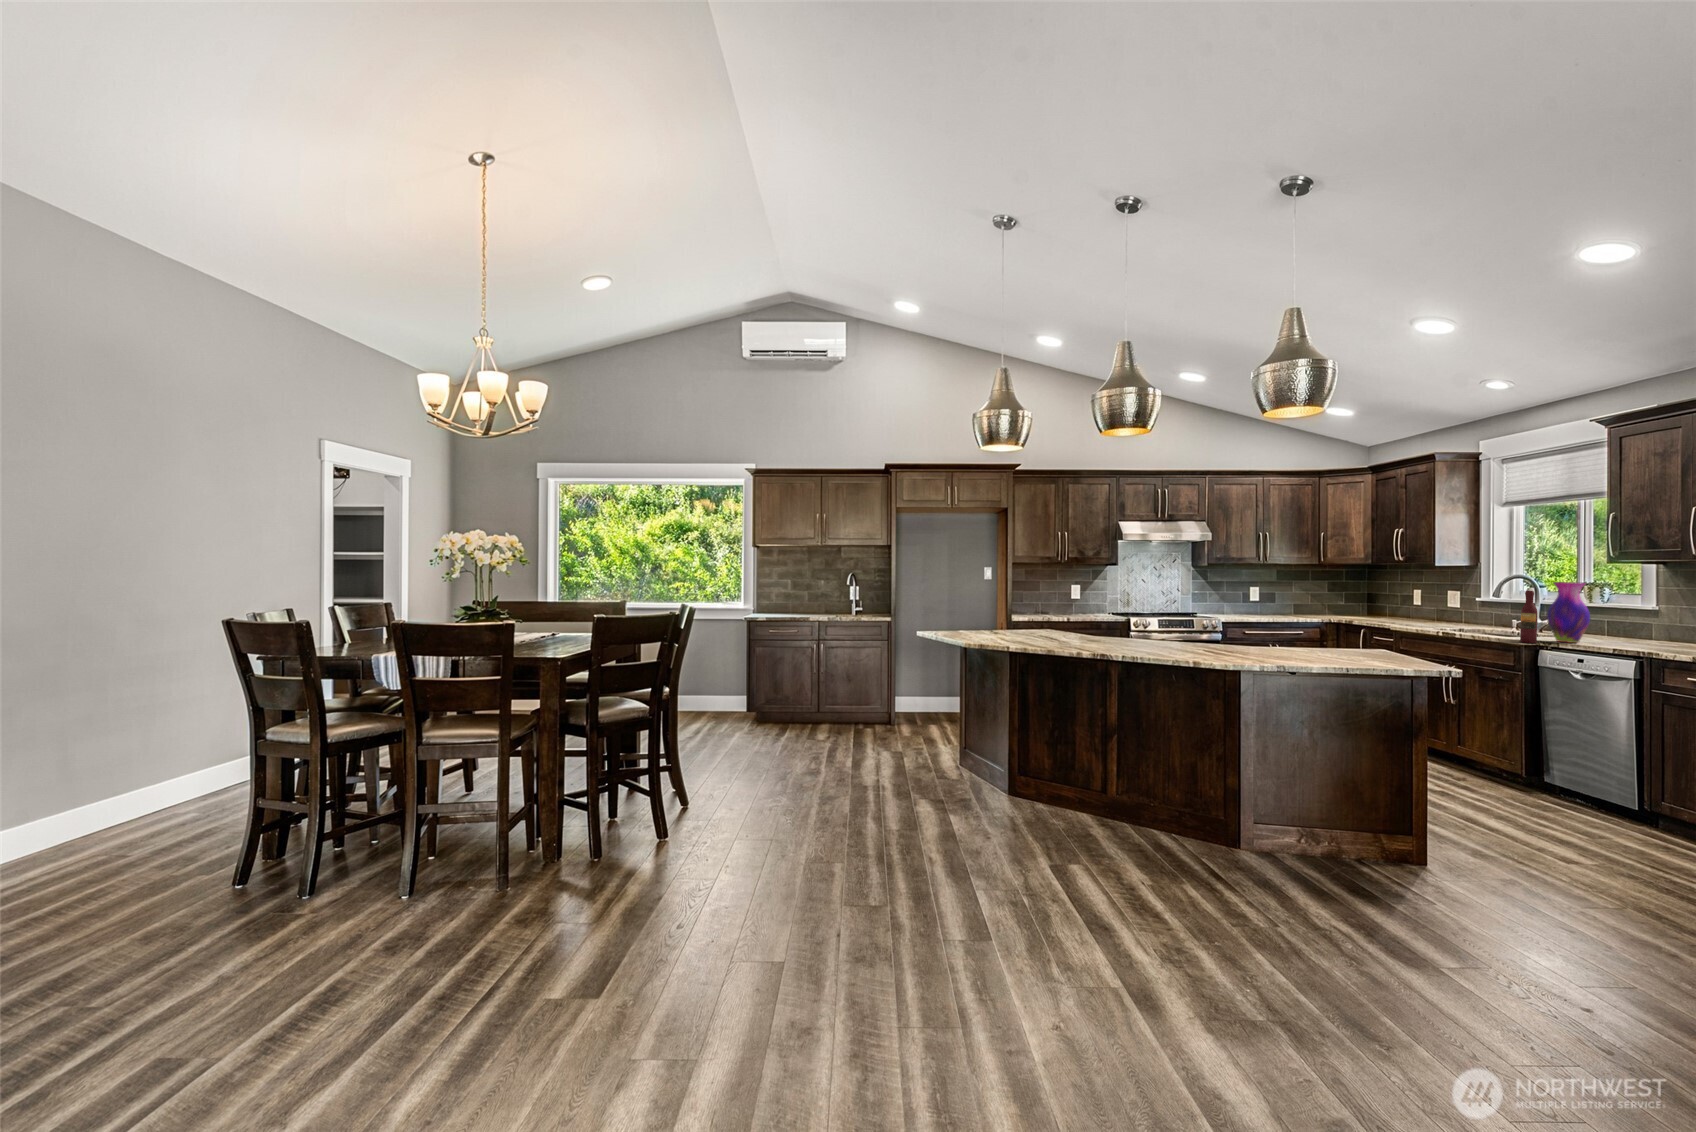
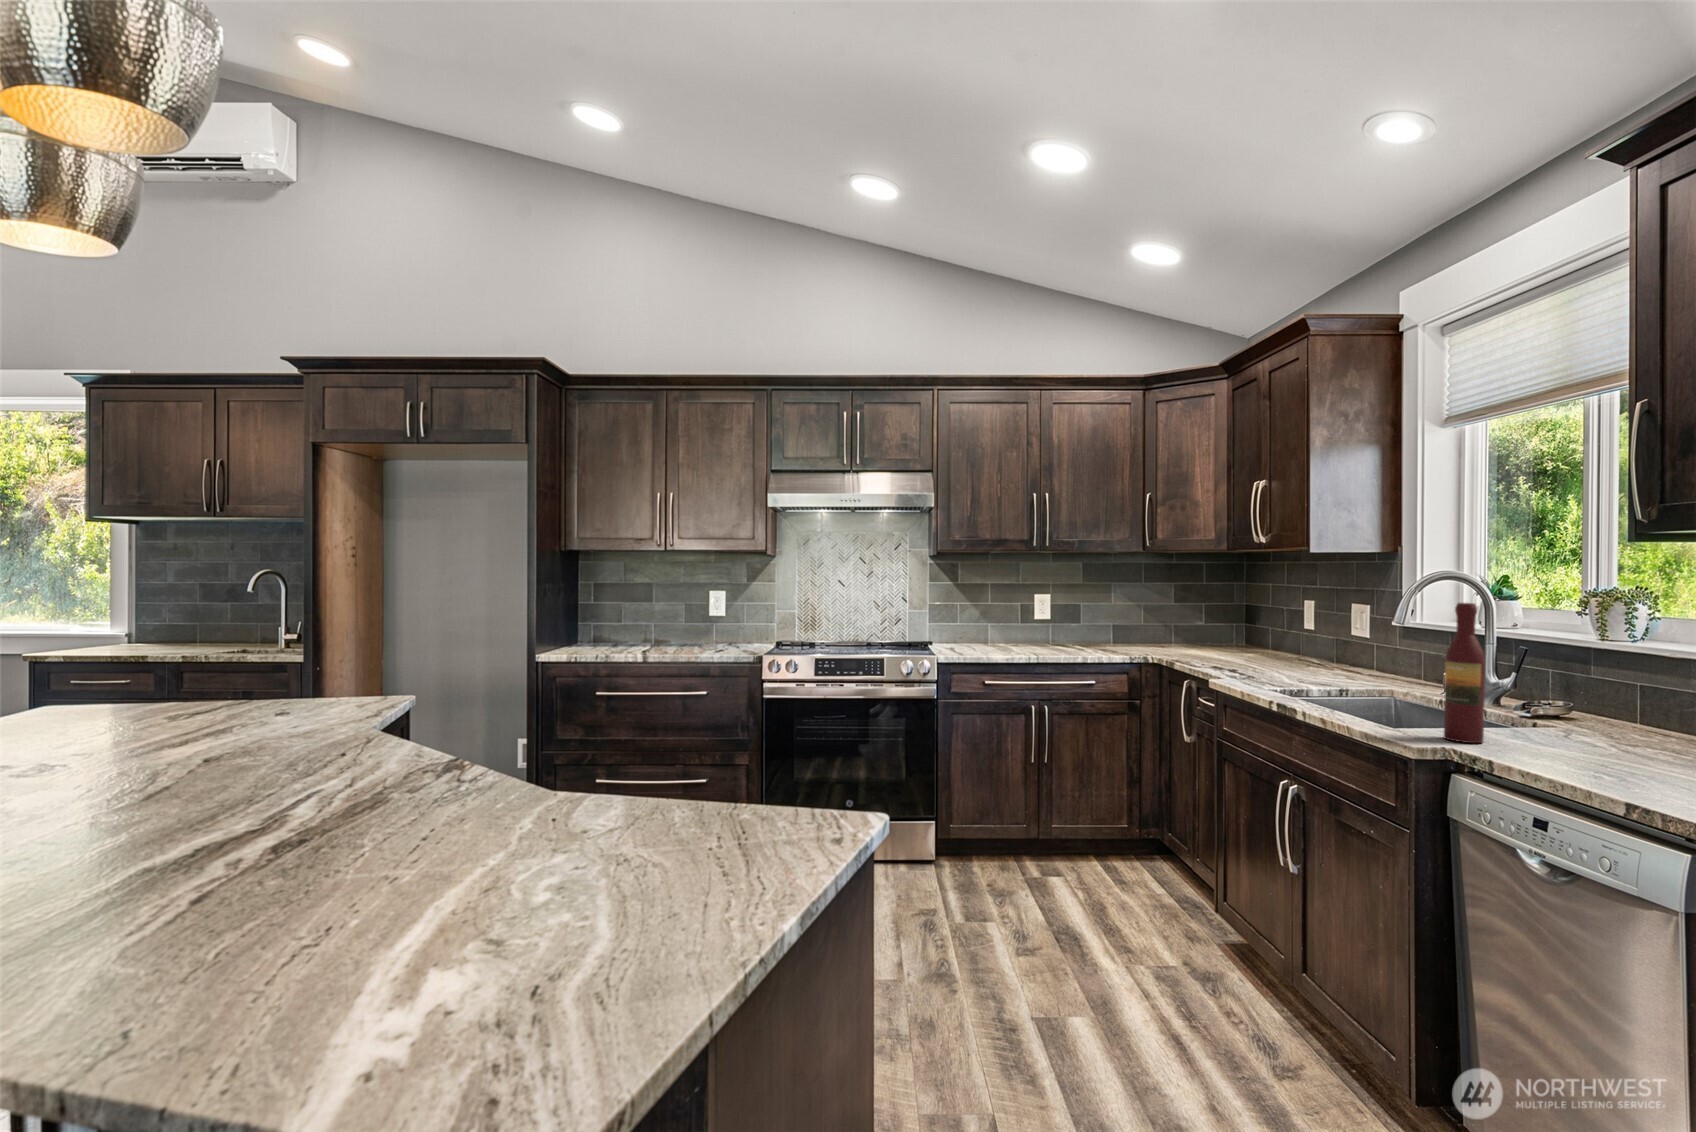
vase: present [1547,582,1590,643] -> none [1515,580,1623,740]

